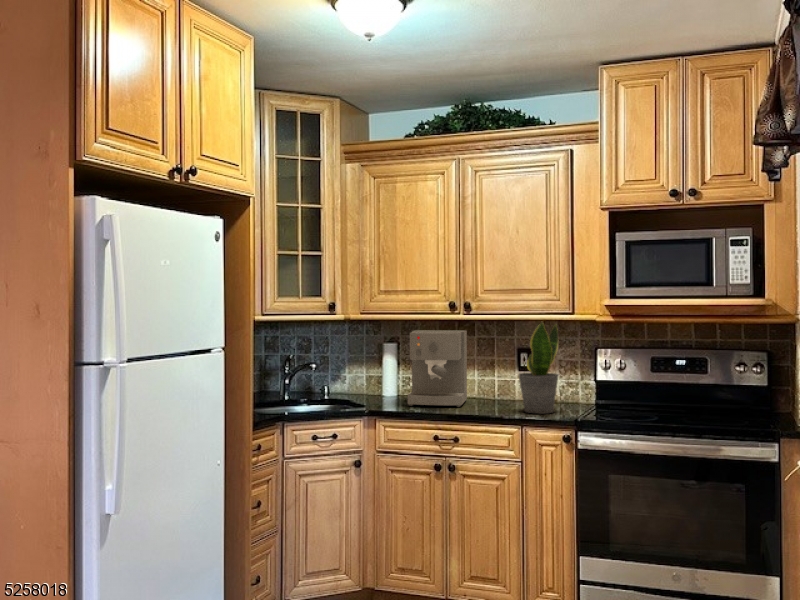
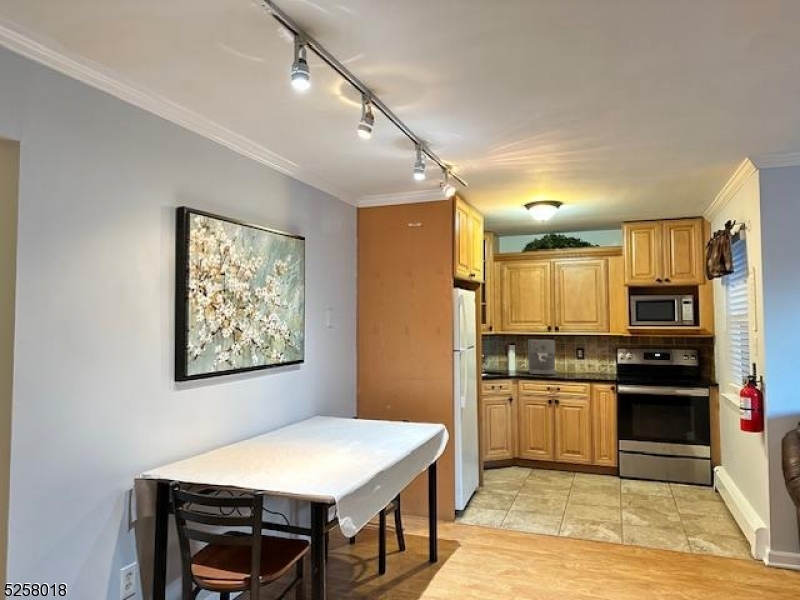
potted plant: present [519,323,559,413] -> none [585,336,604,377]

